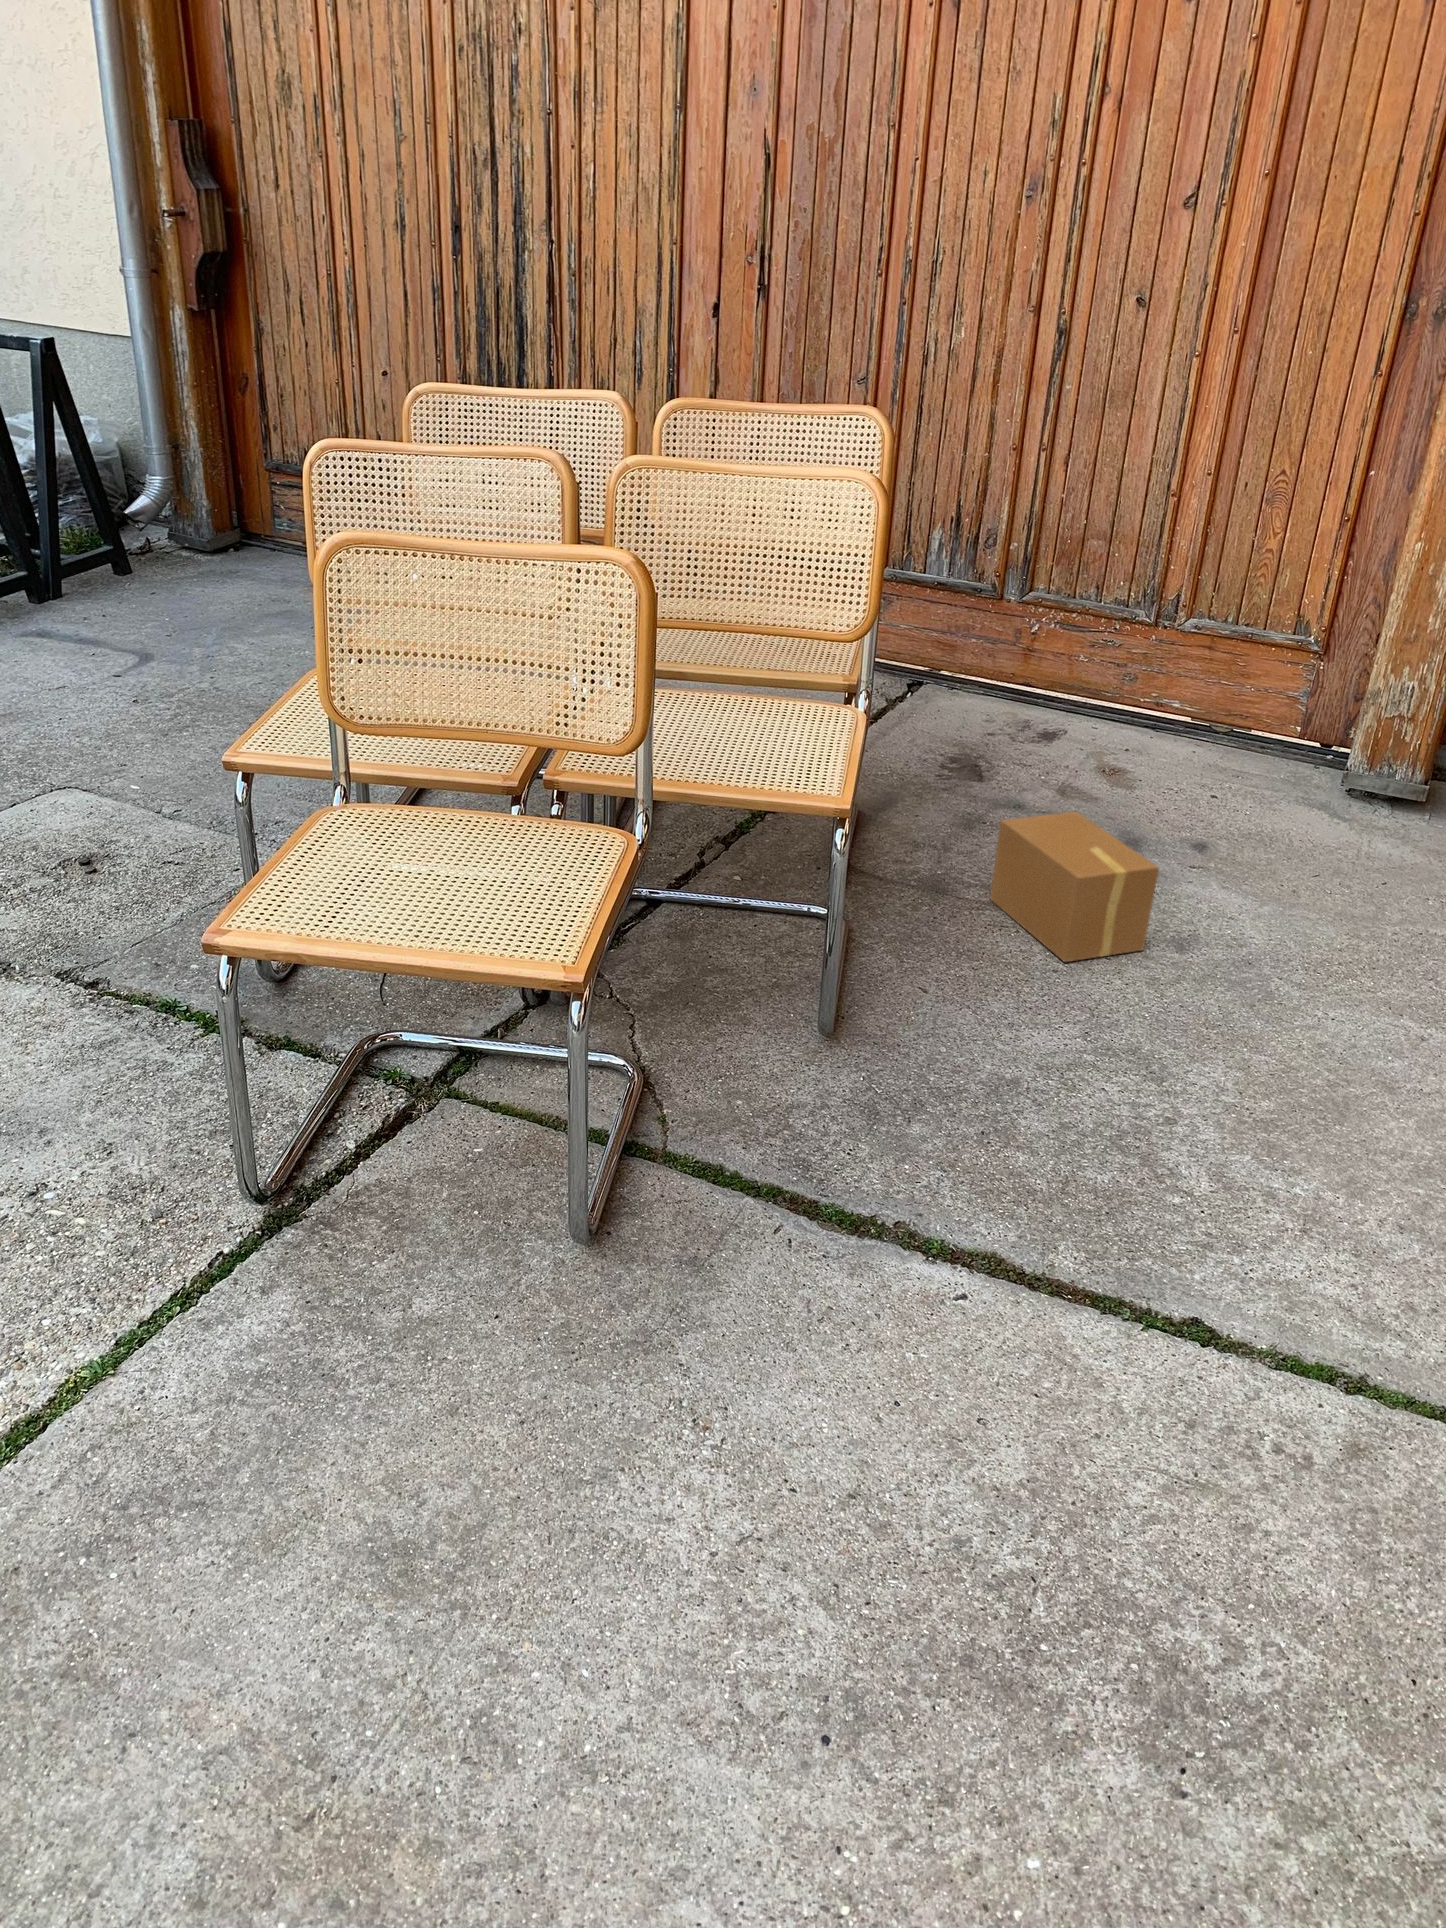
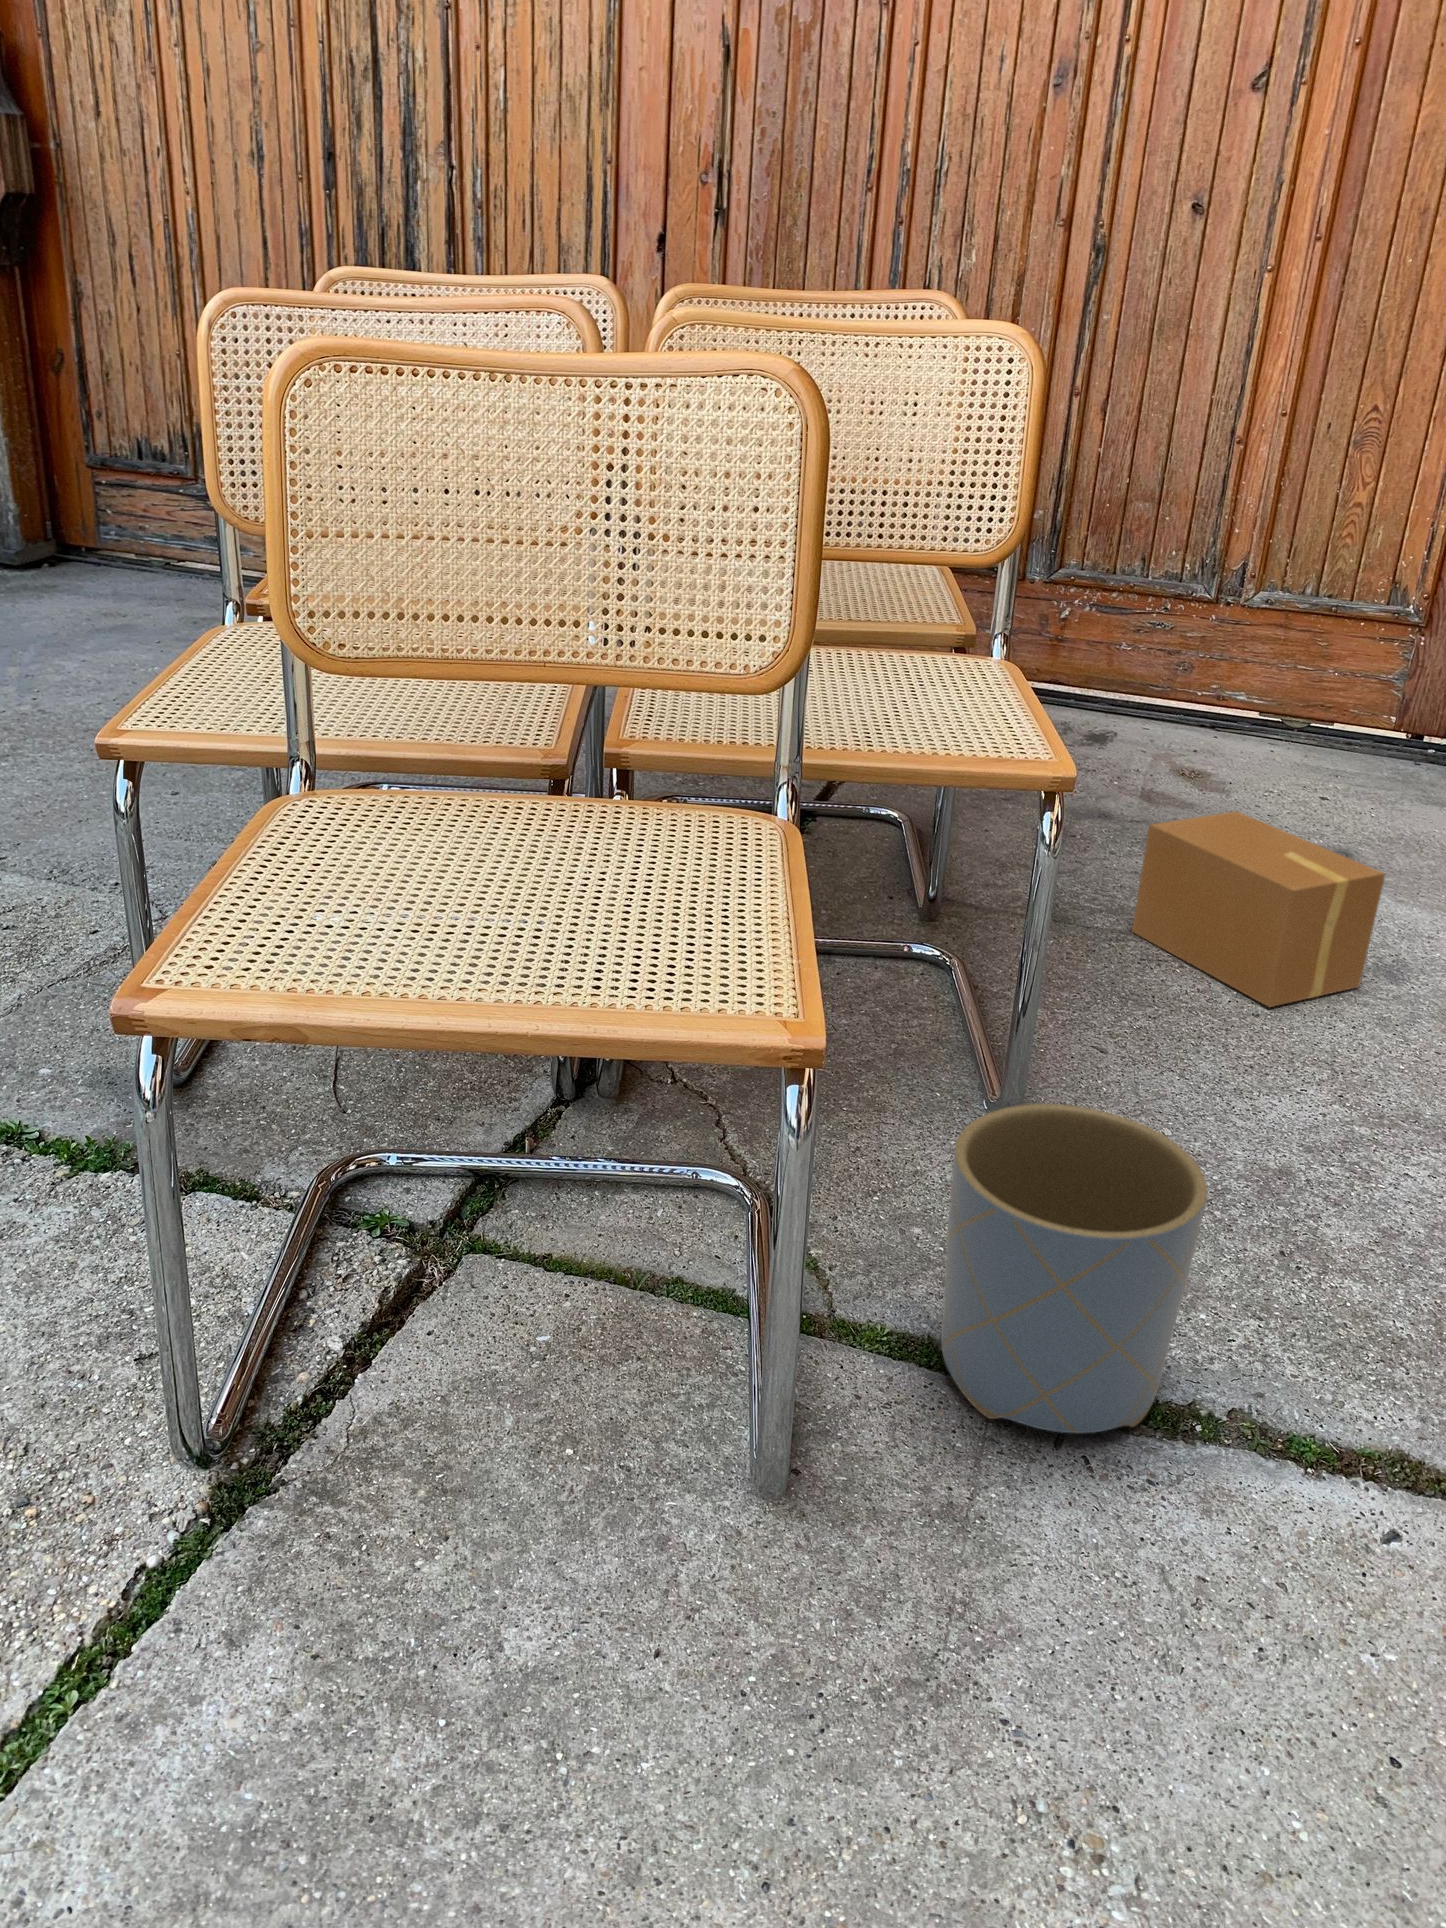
planter: none [720,1021,875,1225] -> present [941,1104,1207,1433]

